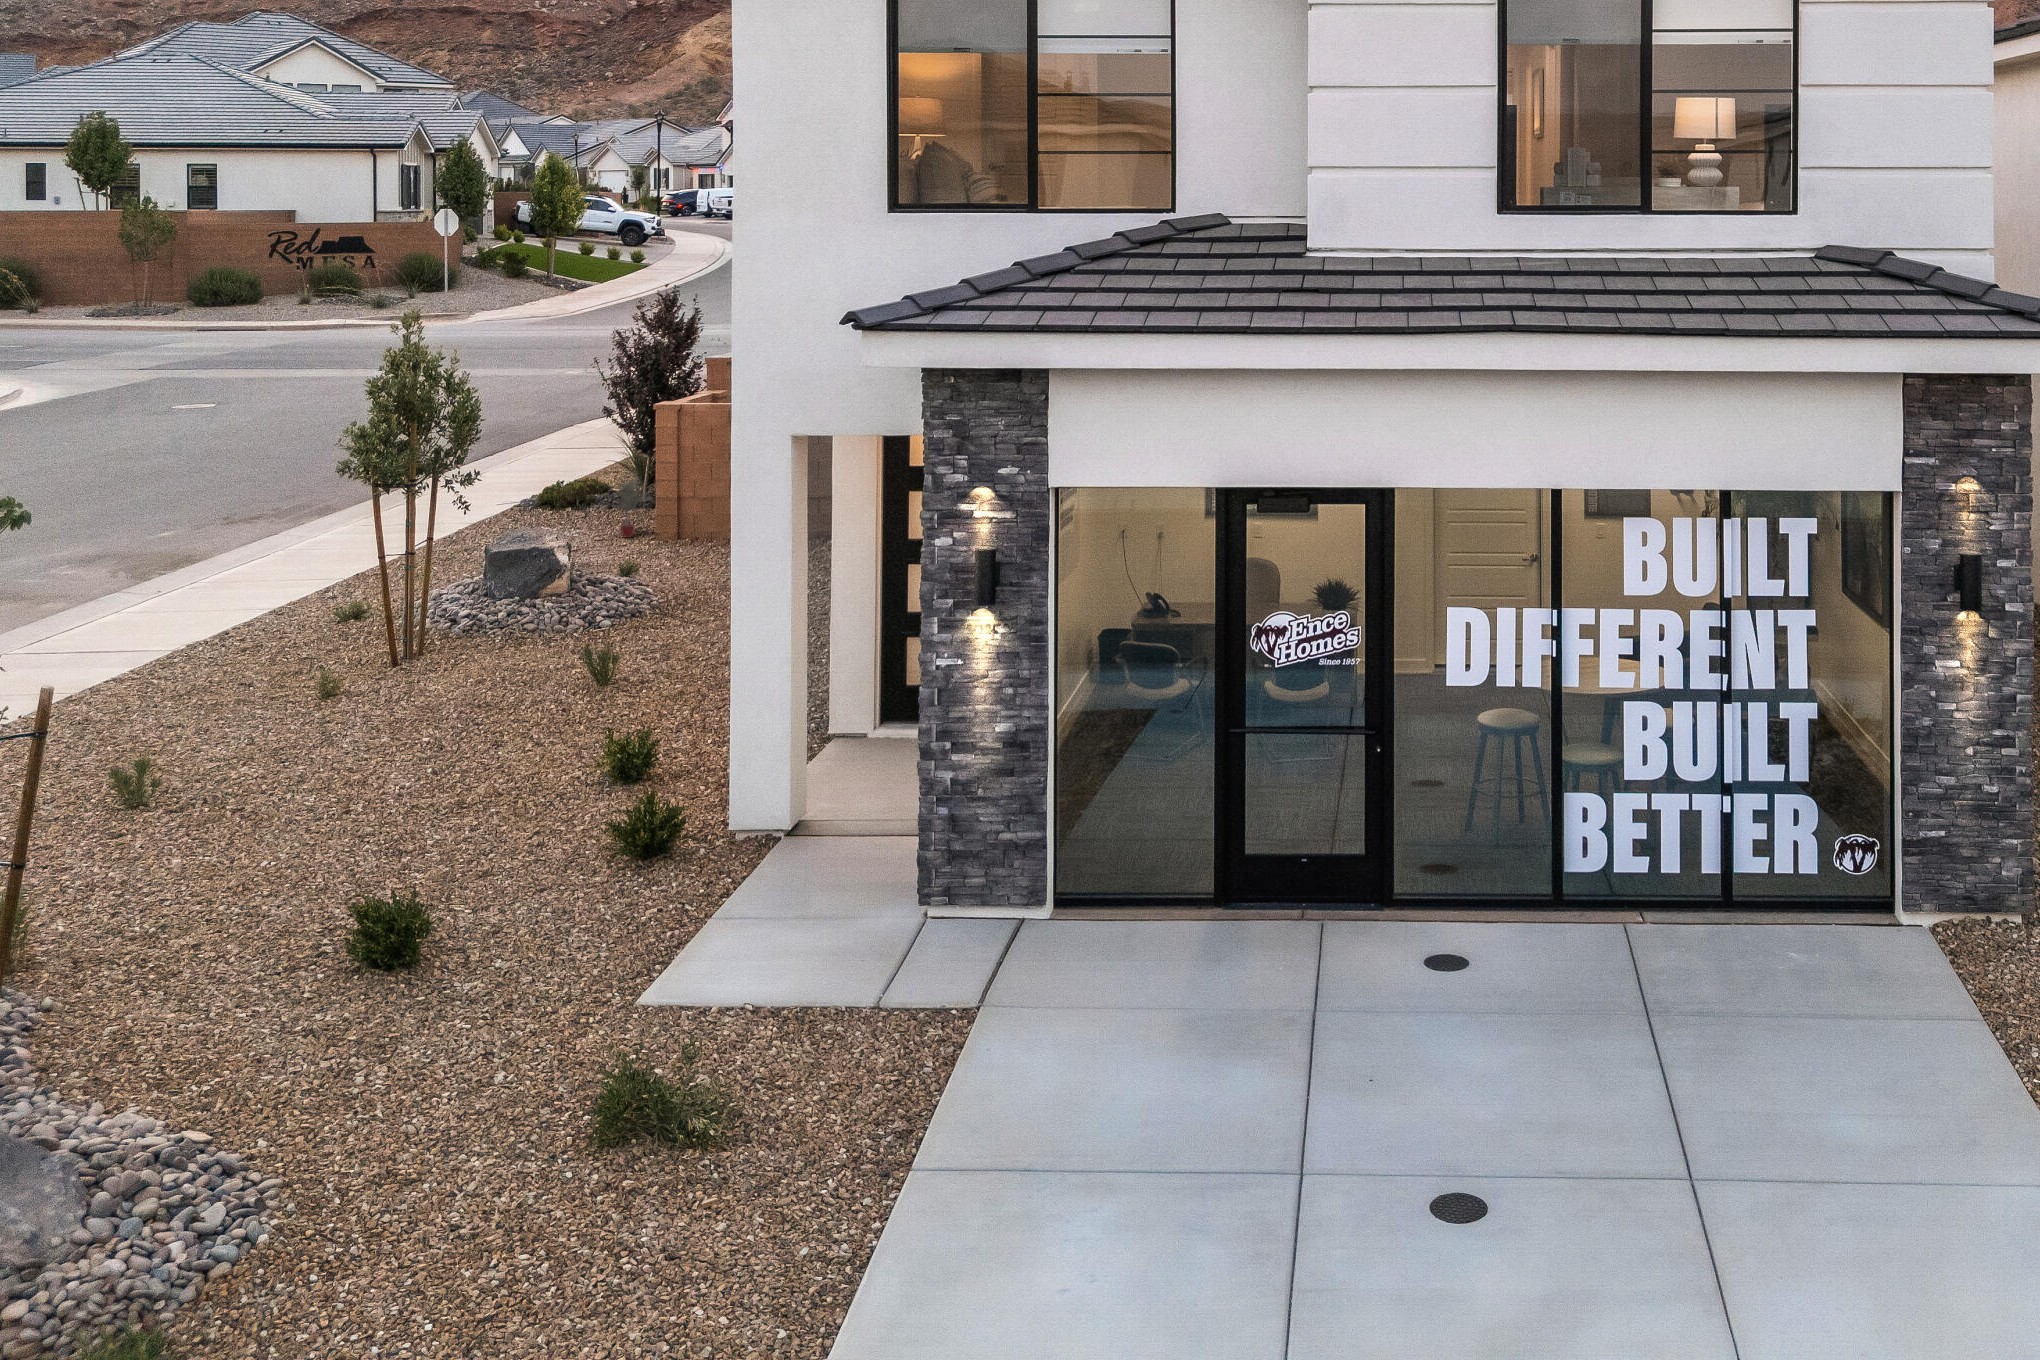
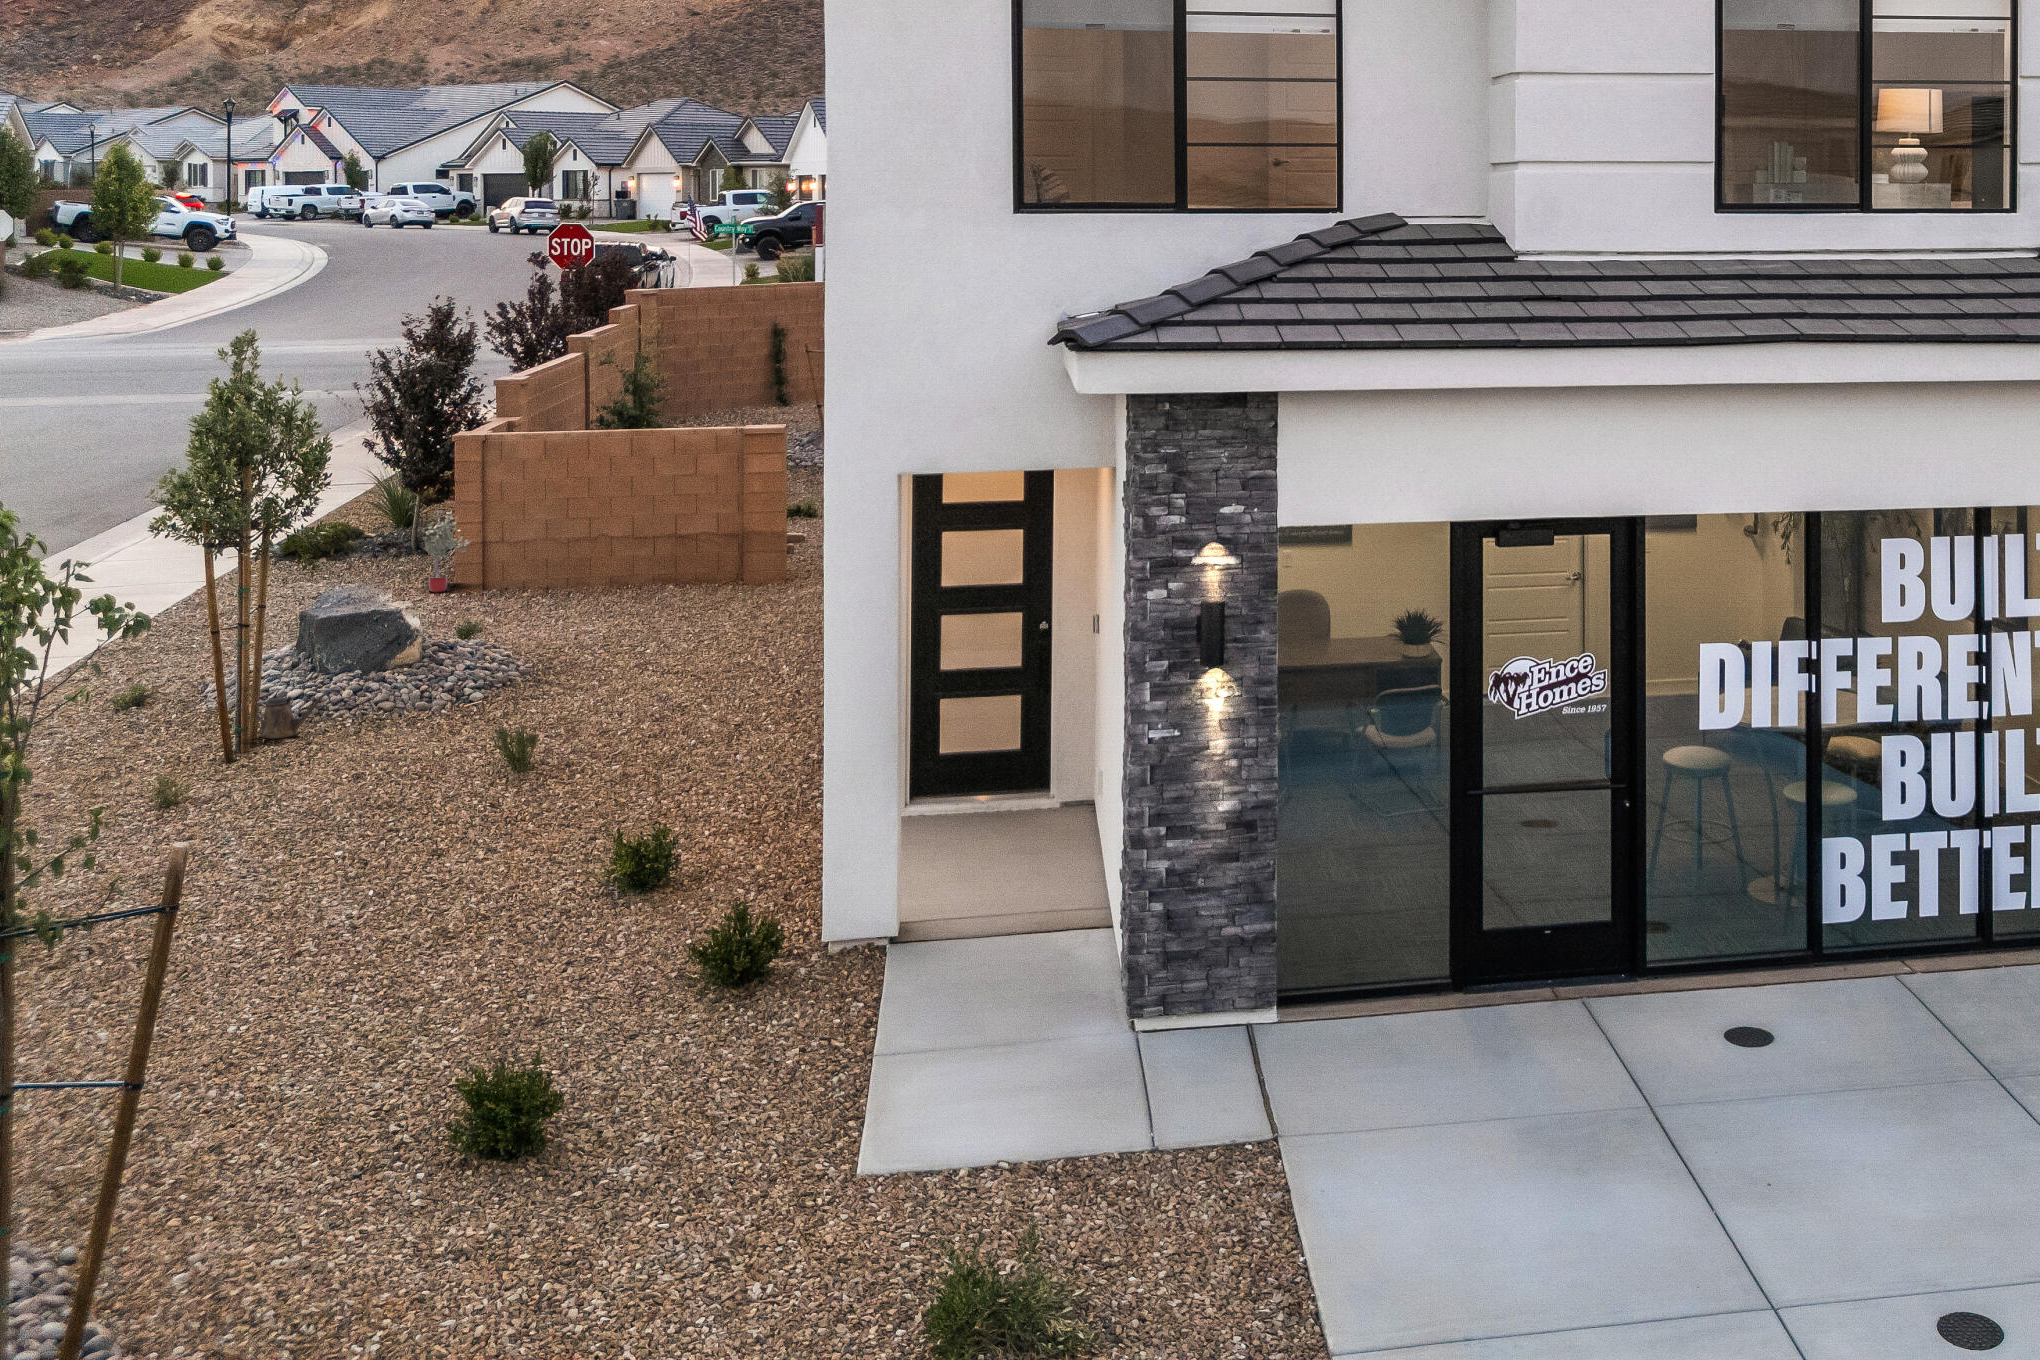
watering can: none [414,611,470,645] -> present [256,693,328,739]

